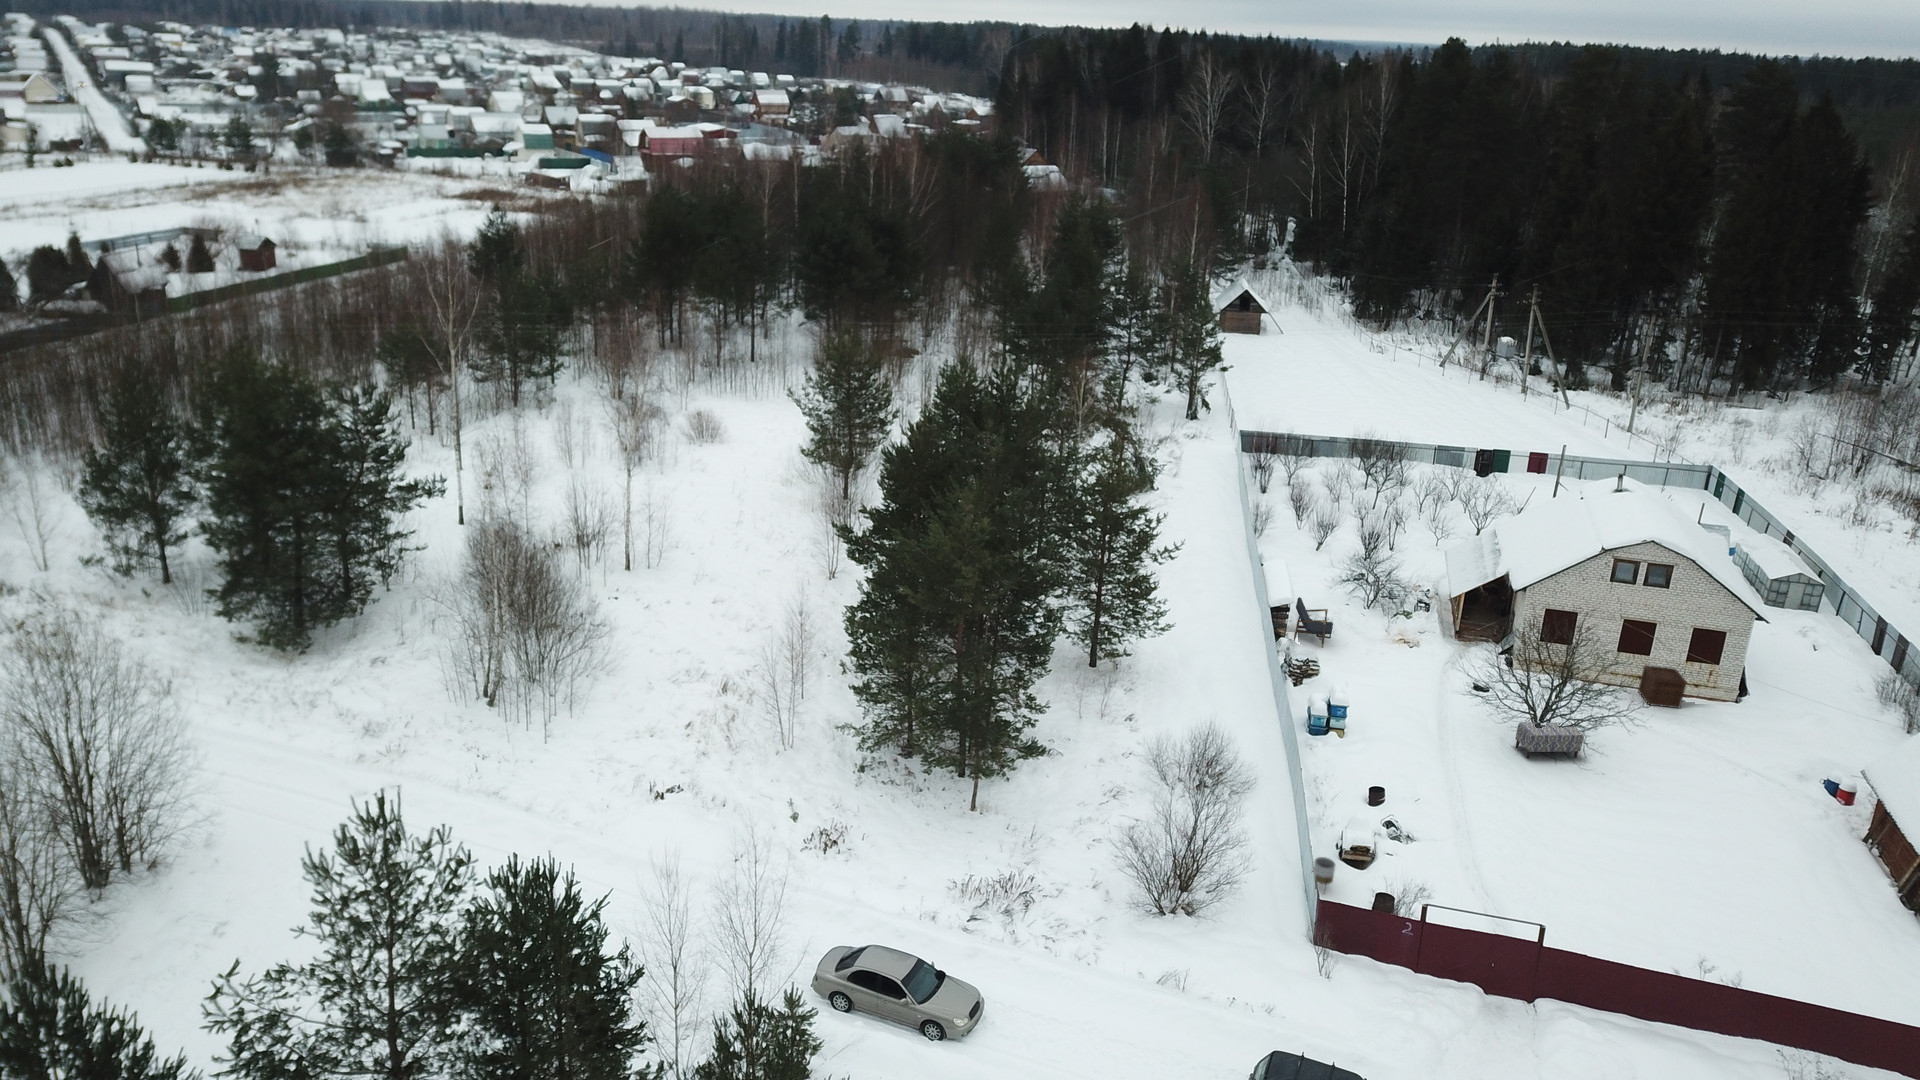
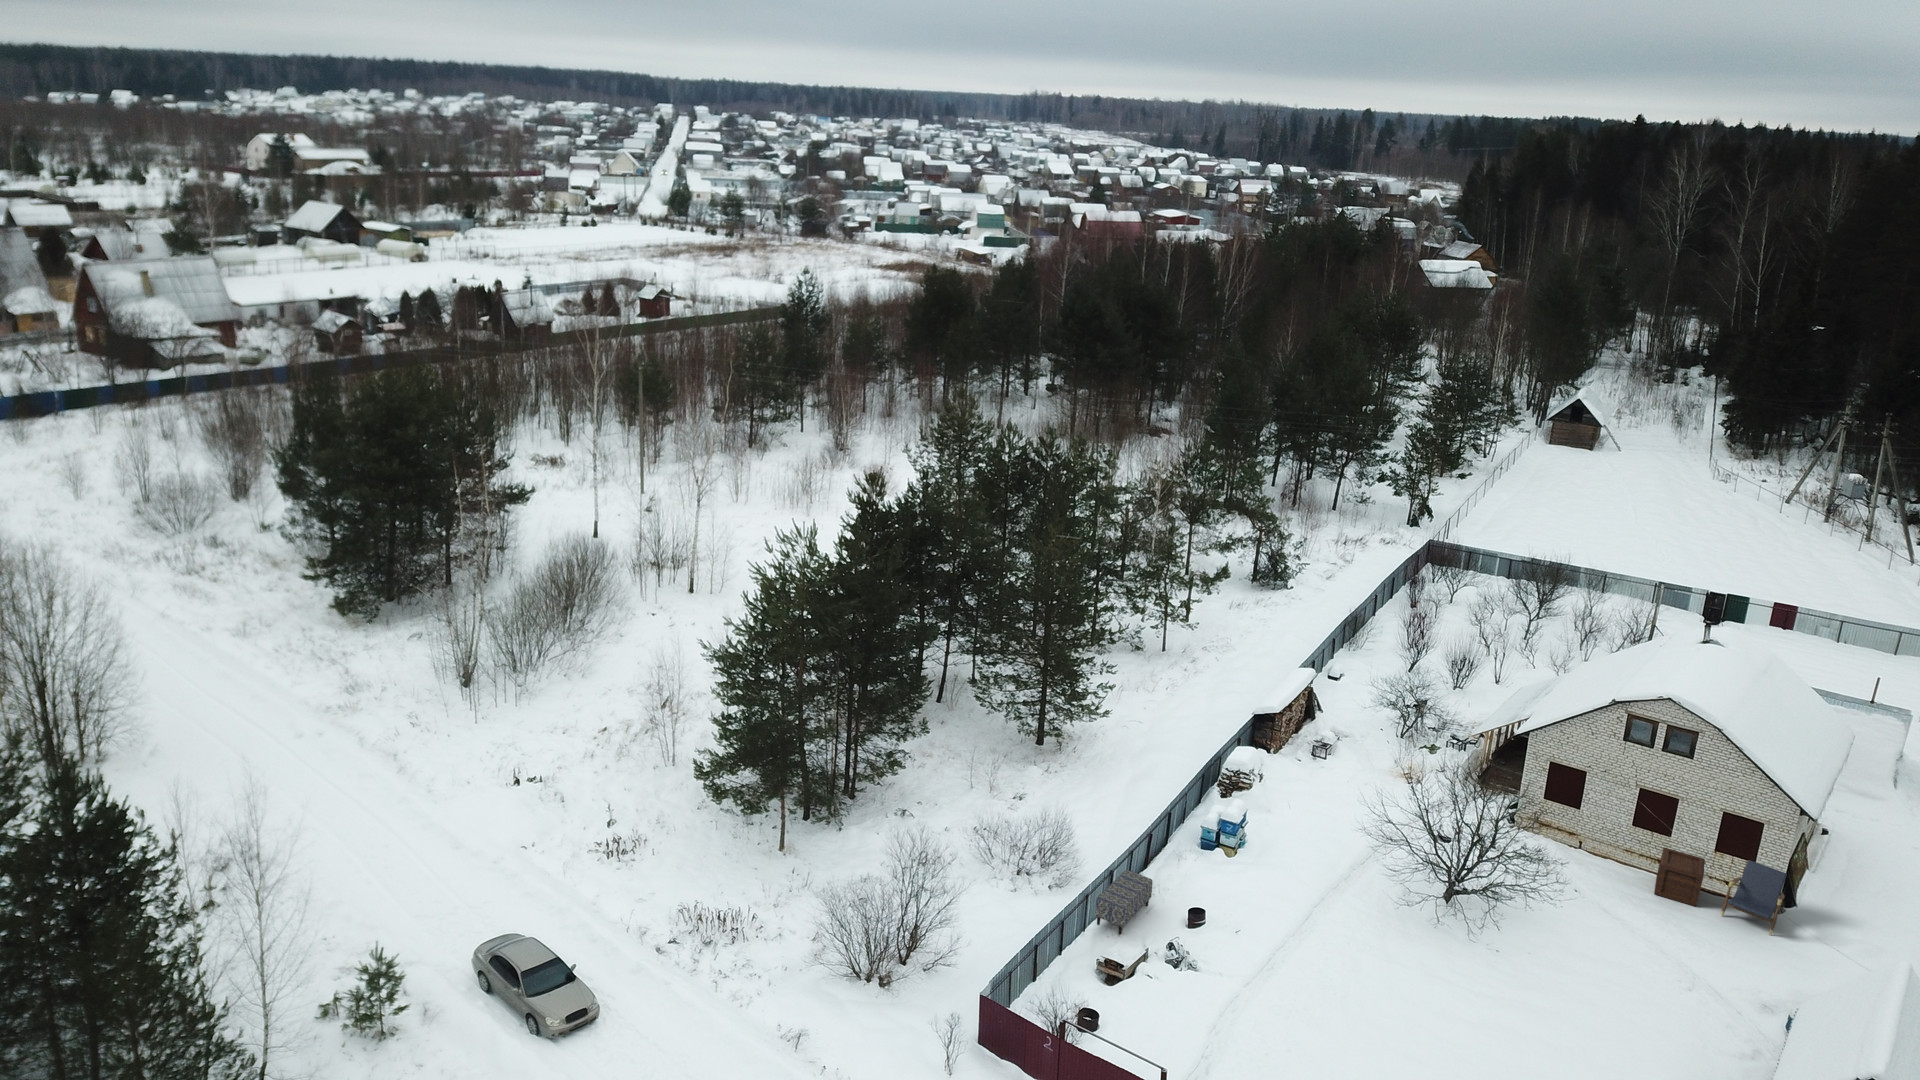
lounge chair: present [1294,597,1333,648] -> present [1721,860,1787,935]
bench: present [1515,723,1584,758] -> present [1095,870,1153,934]
planter: present [1312,857,1335,885] -> none [1039,955,1062,994]

